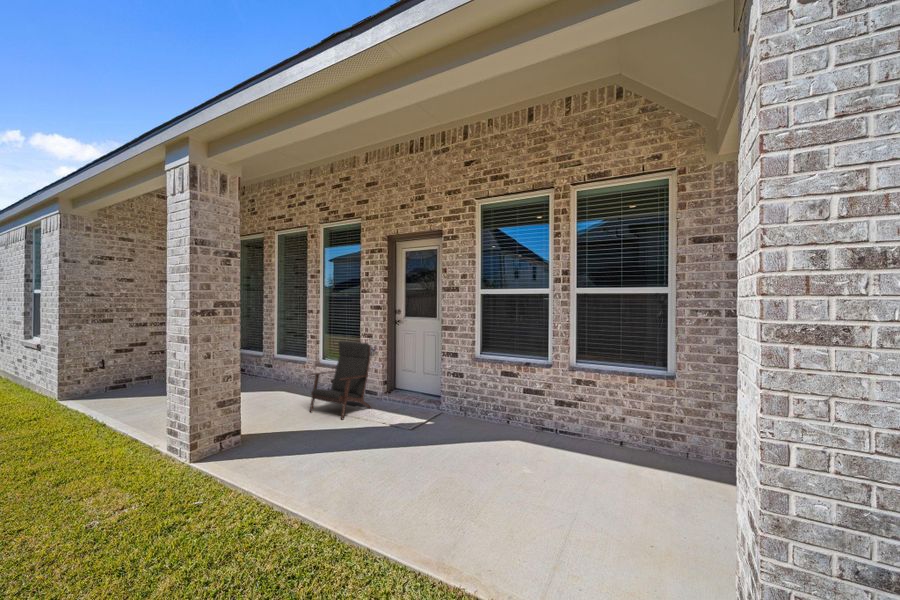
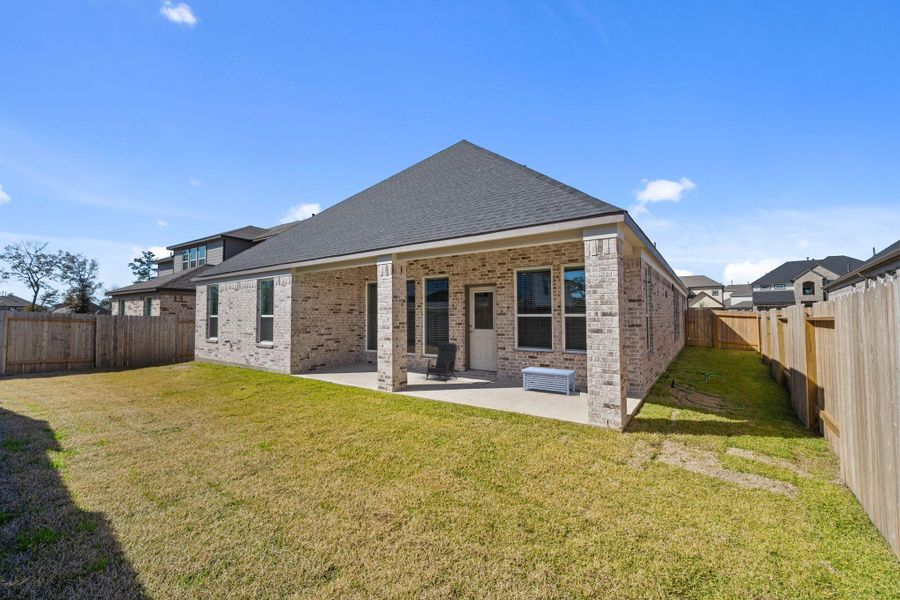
storage bench: none [486,393,599,471] -> present [521,367,575,396]

